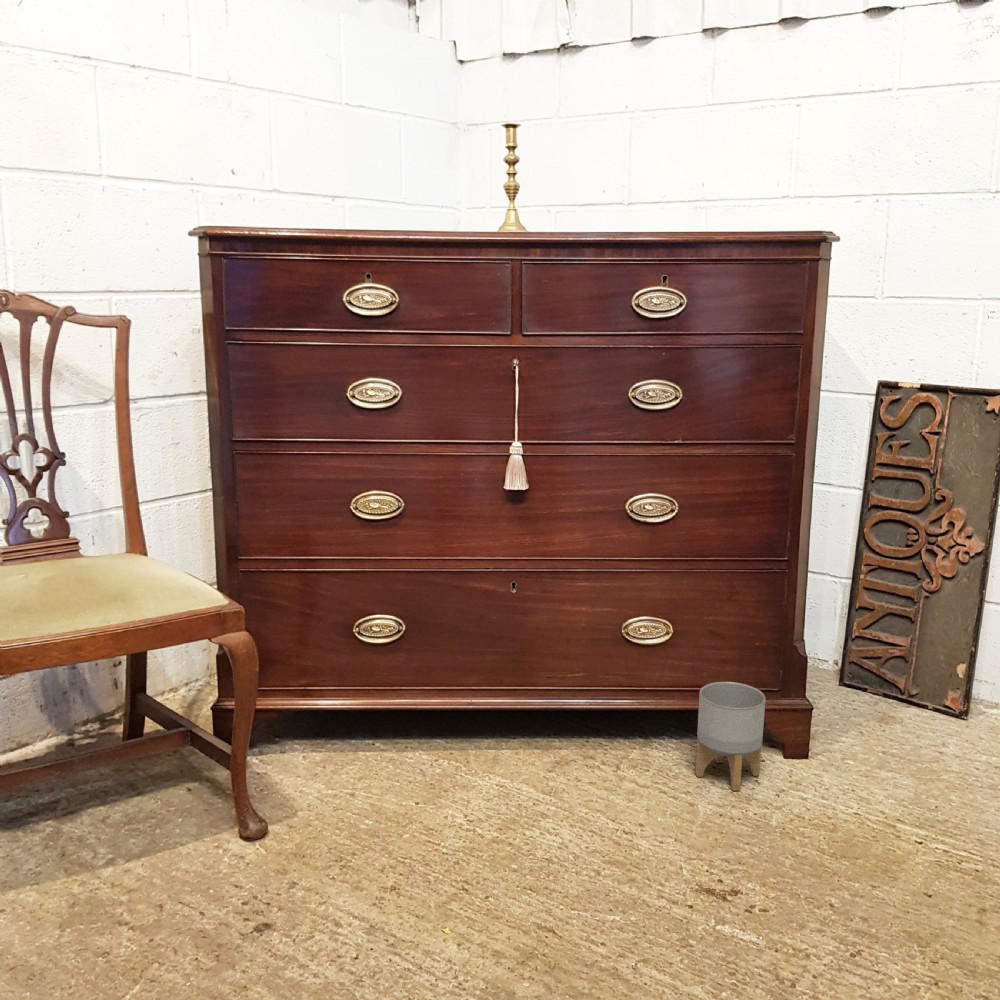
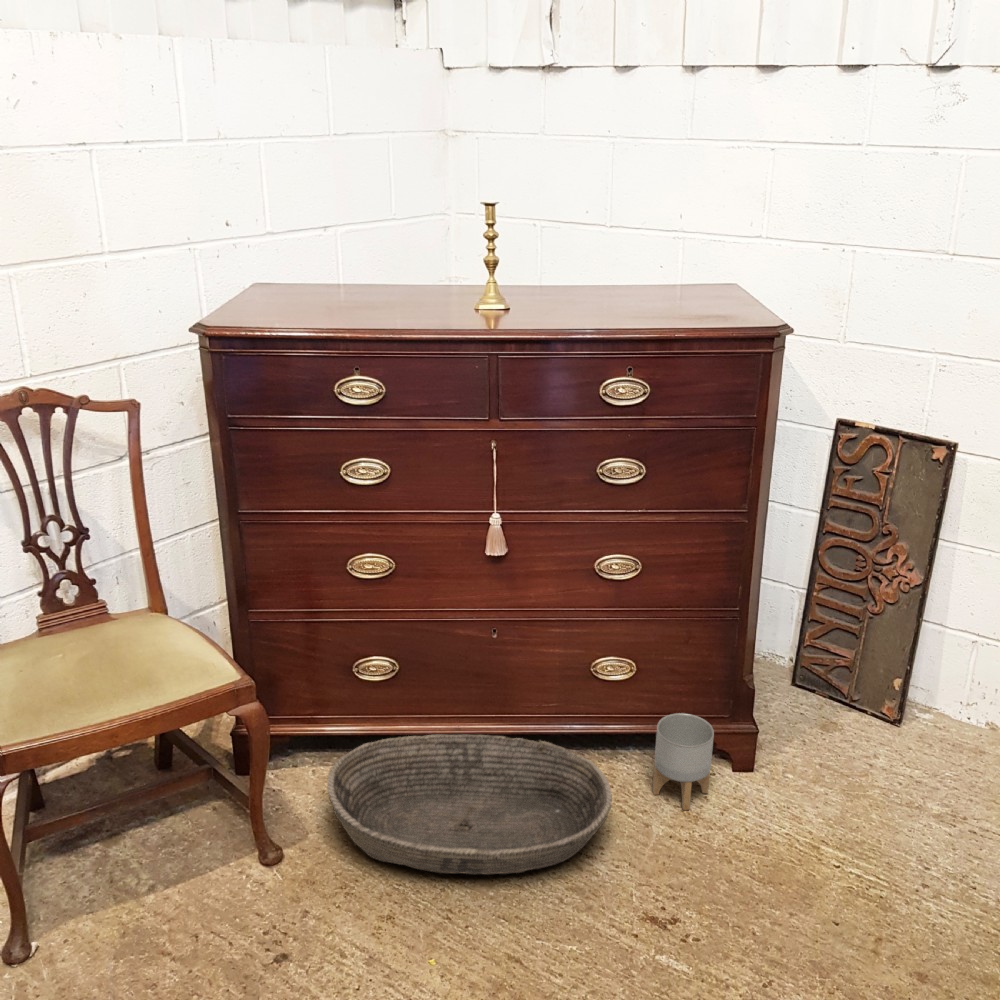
basket: none [322,707,654,847] -> present [327,734,612,874]

